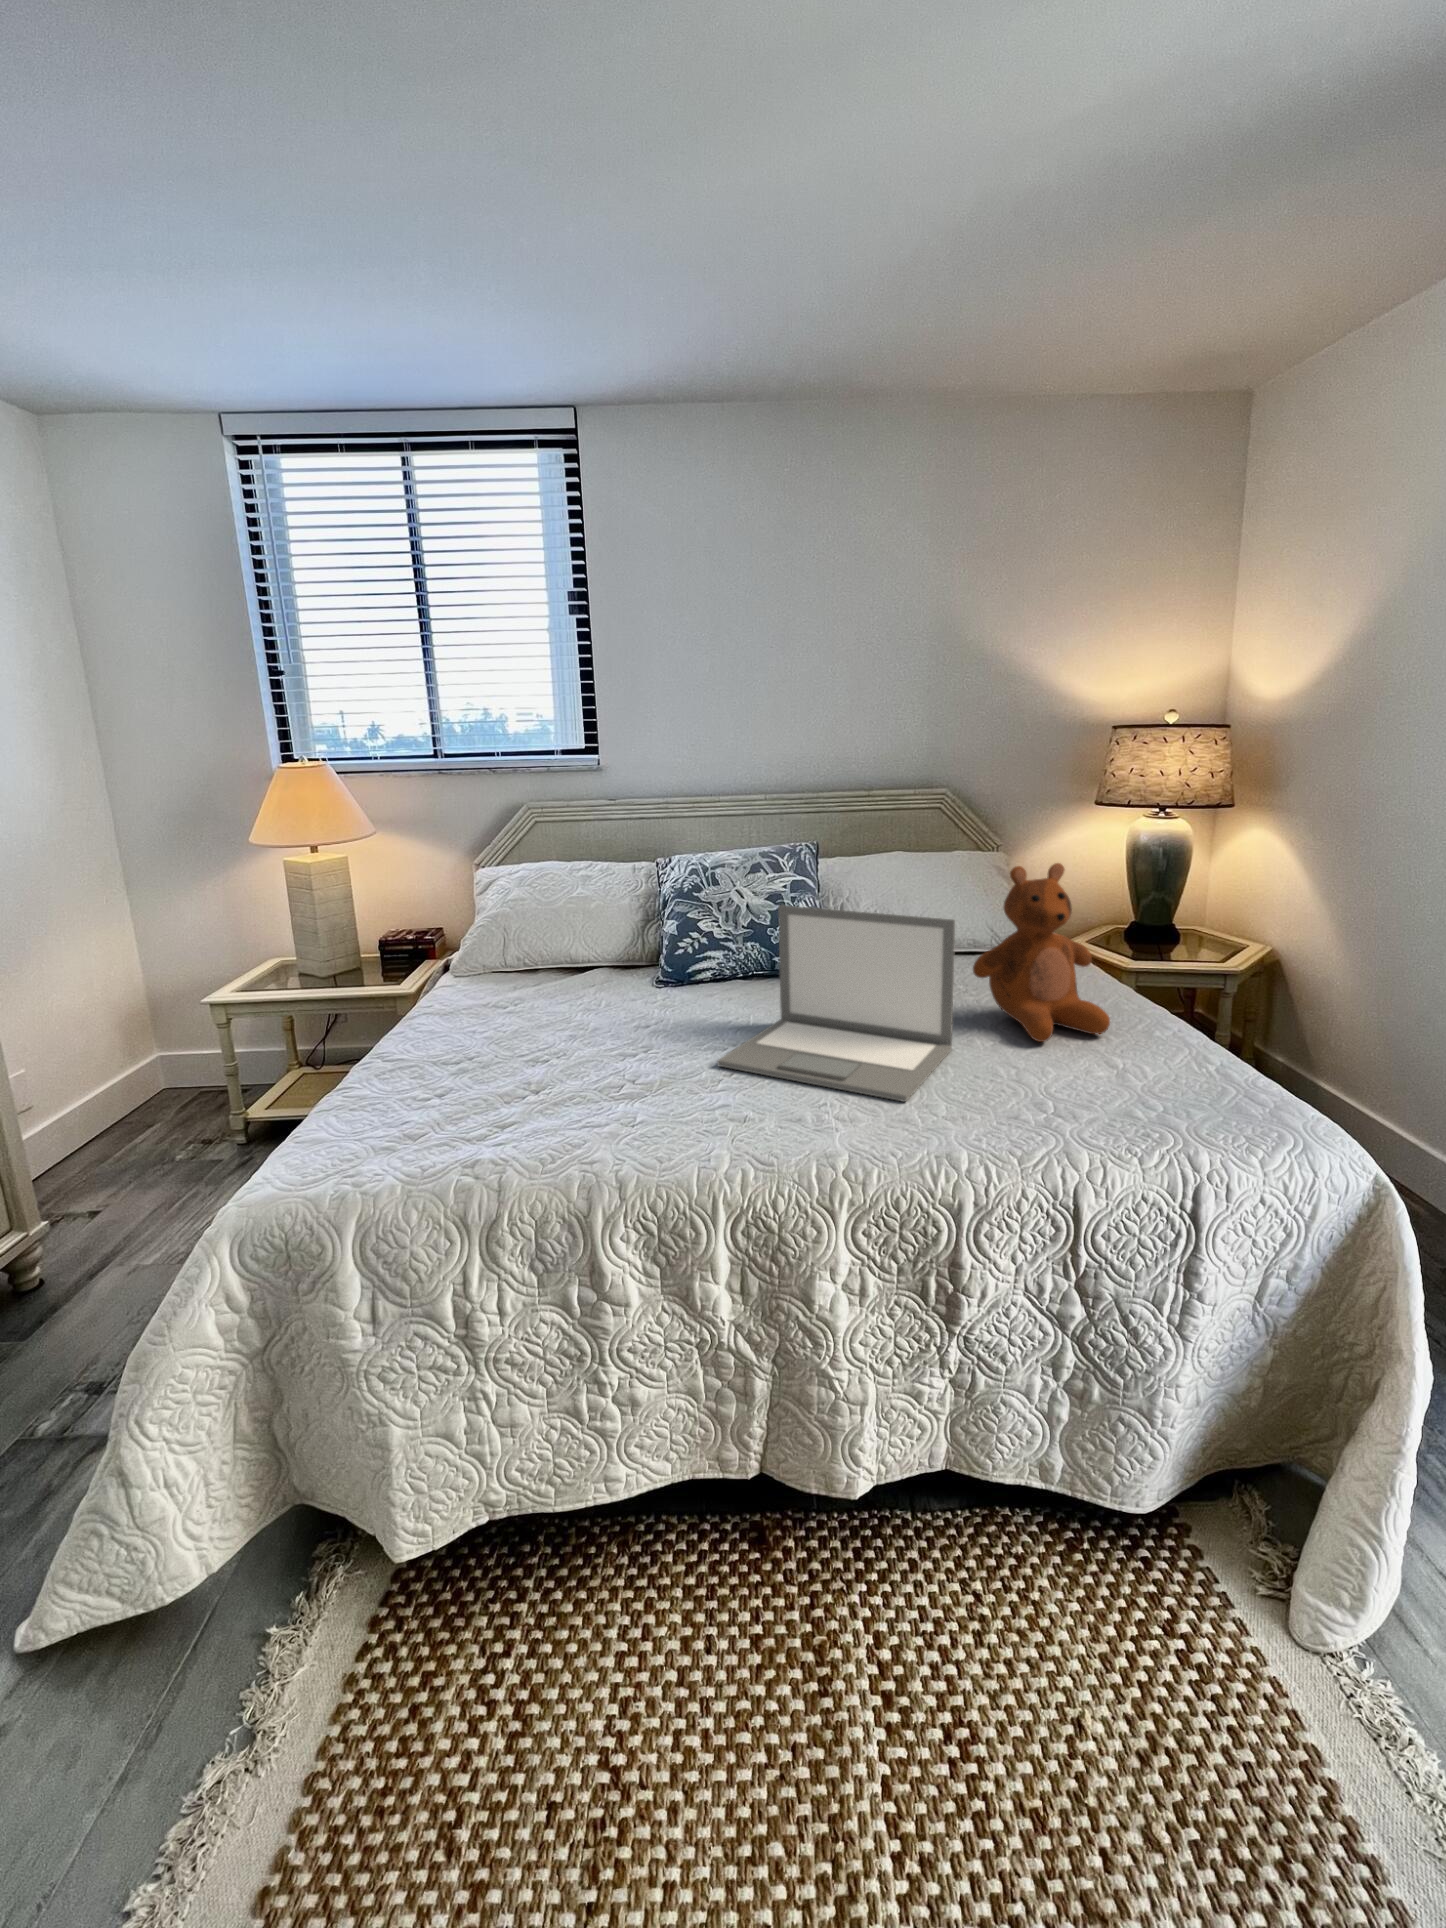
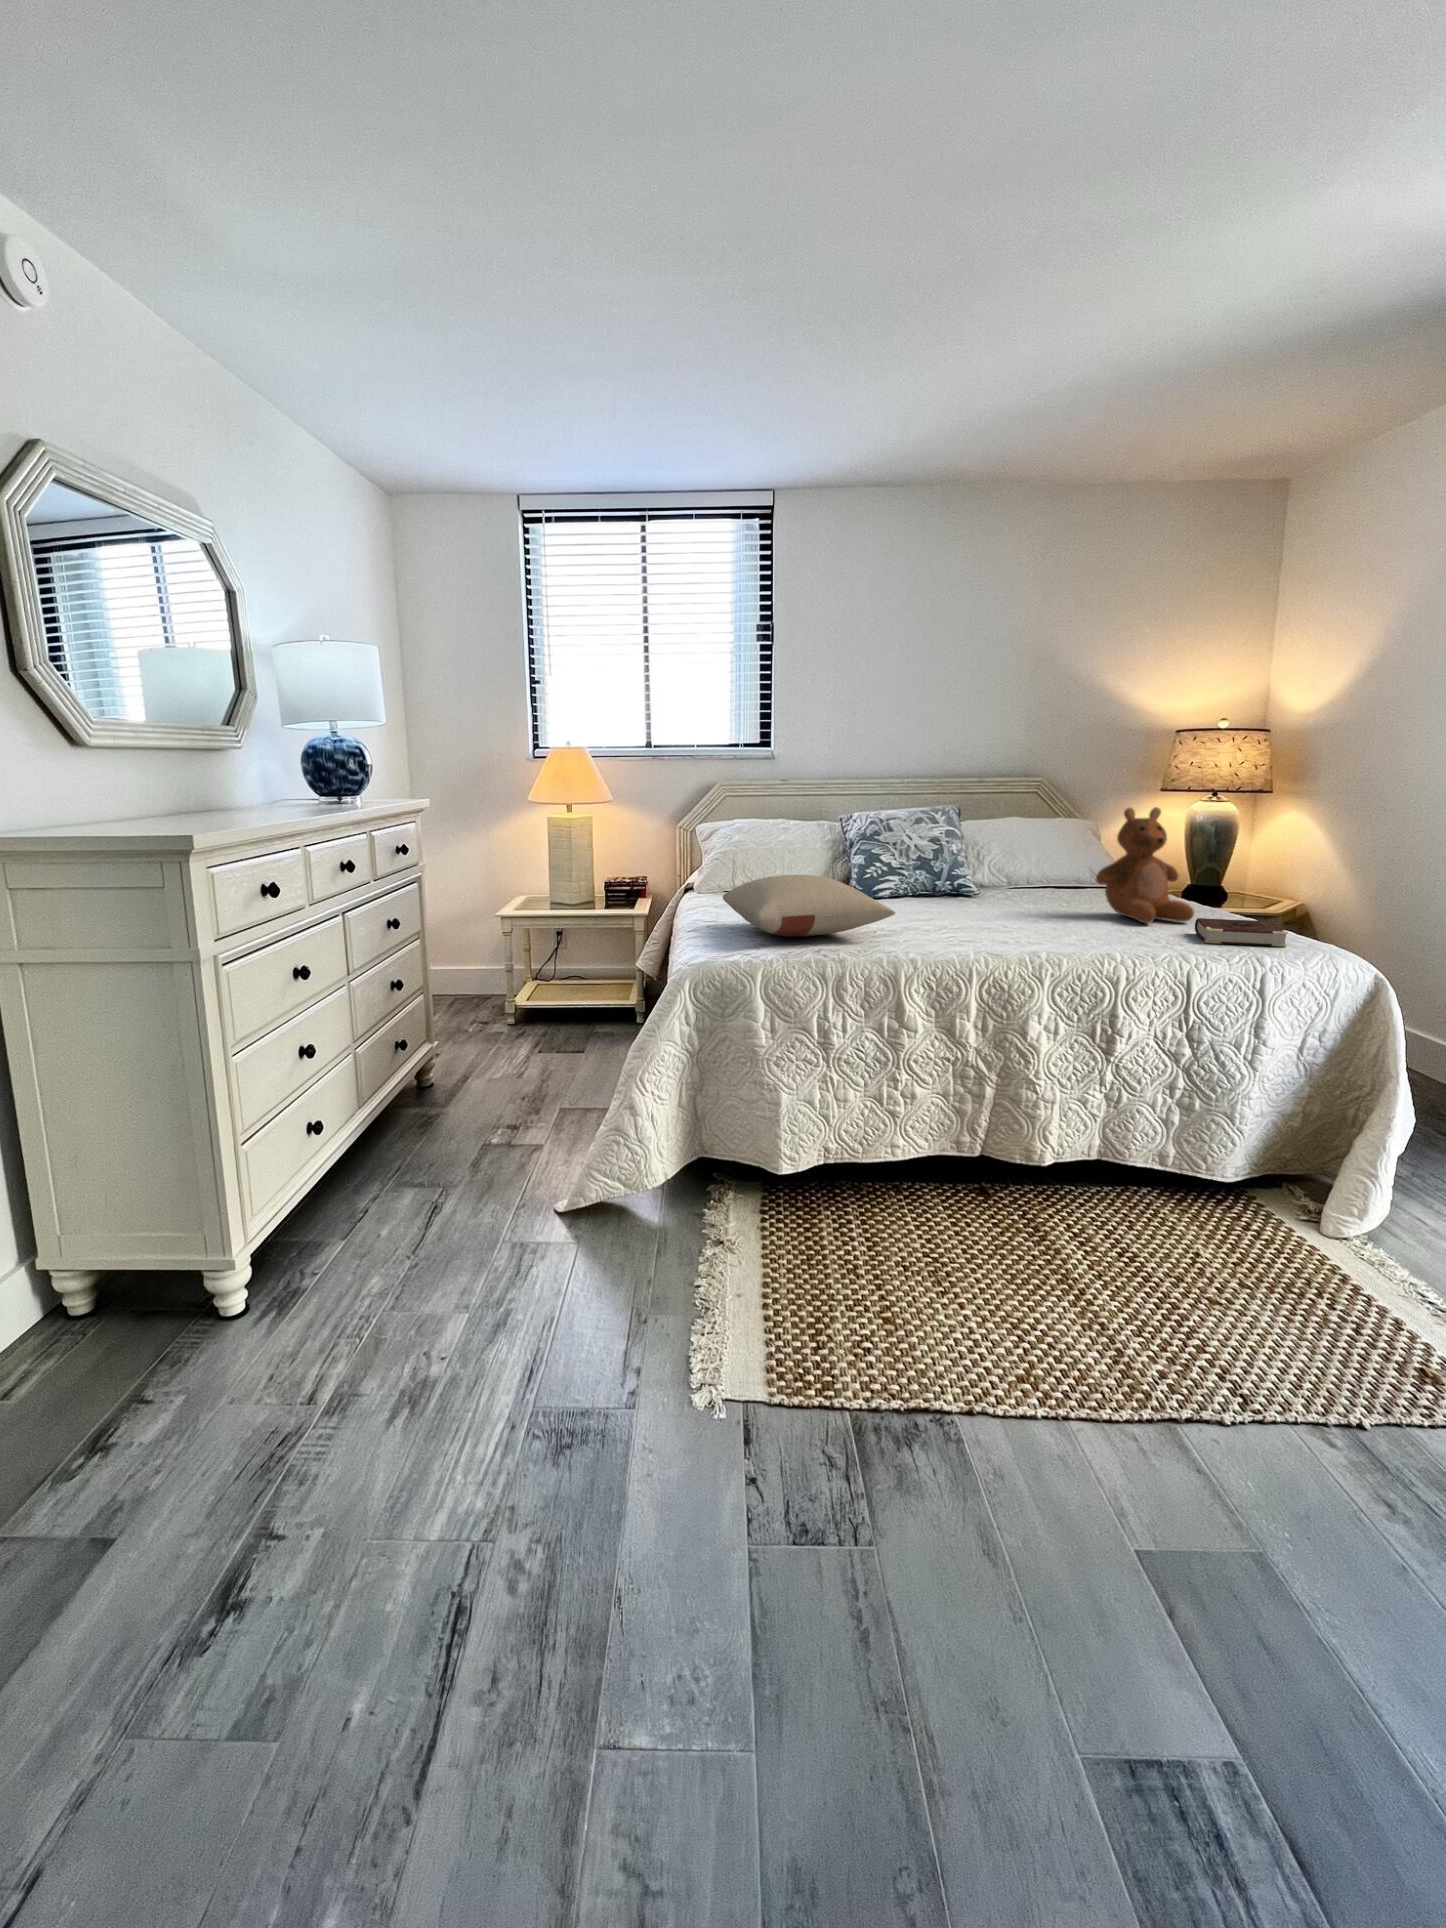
laptop: present [717,905,955,1102] -> none [930,832,1092,941]
pillow: none [382,995,629,1112] -> present [723,875,895,937]
book: none [1105,1048,1241,1111] -> present [1195,918,1288,947]

